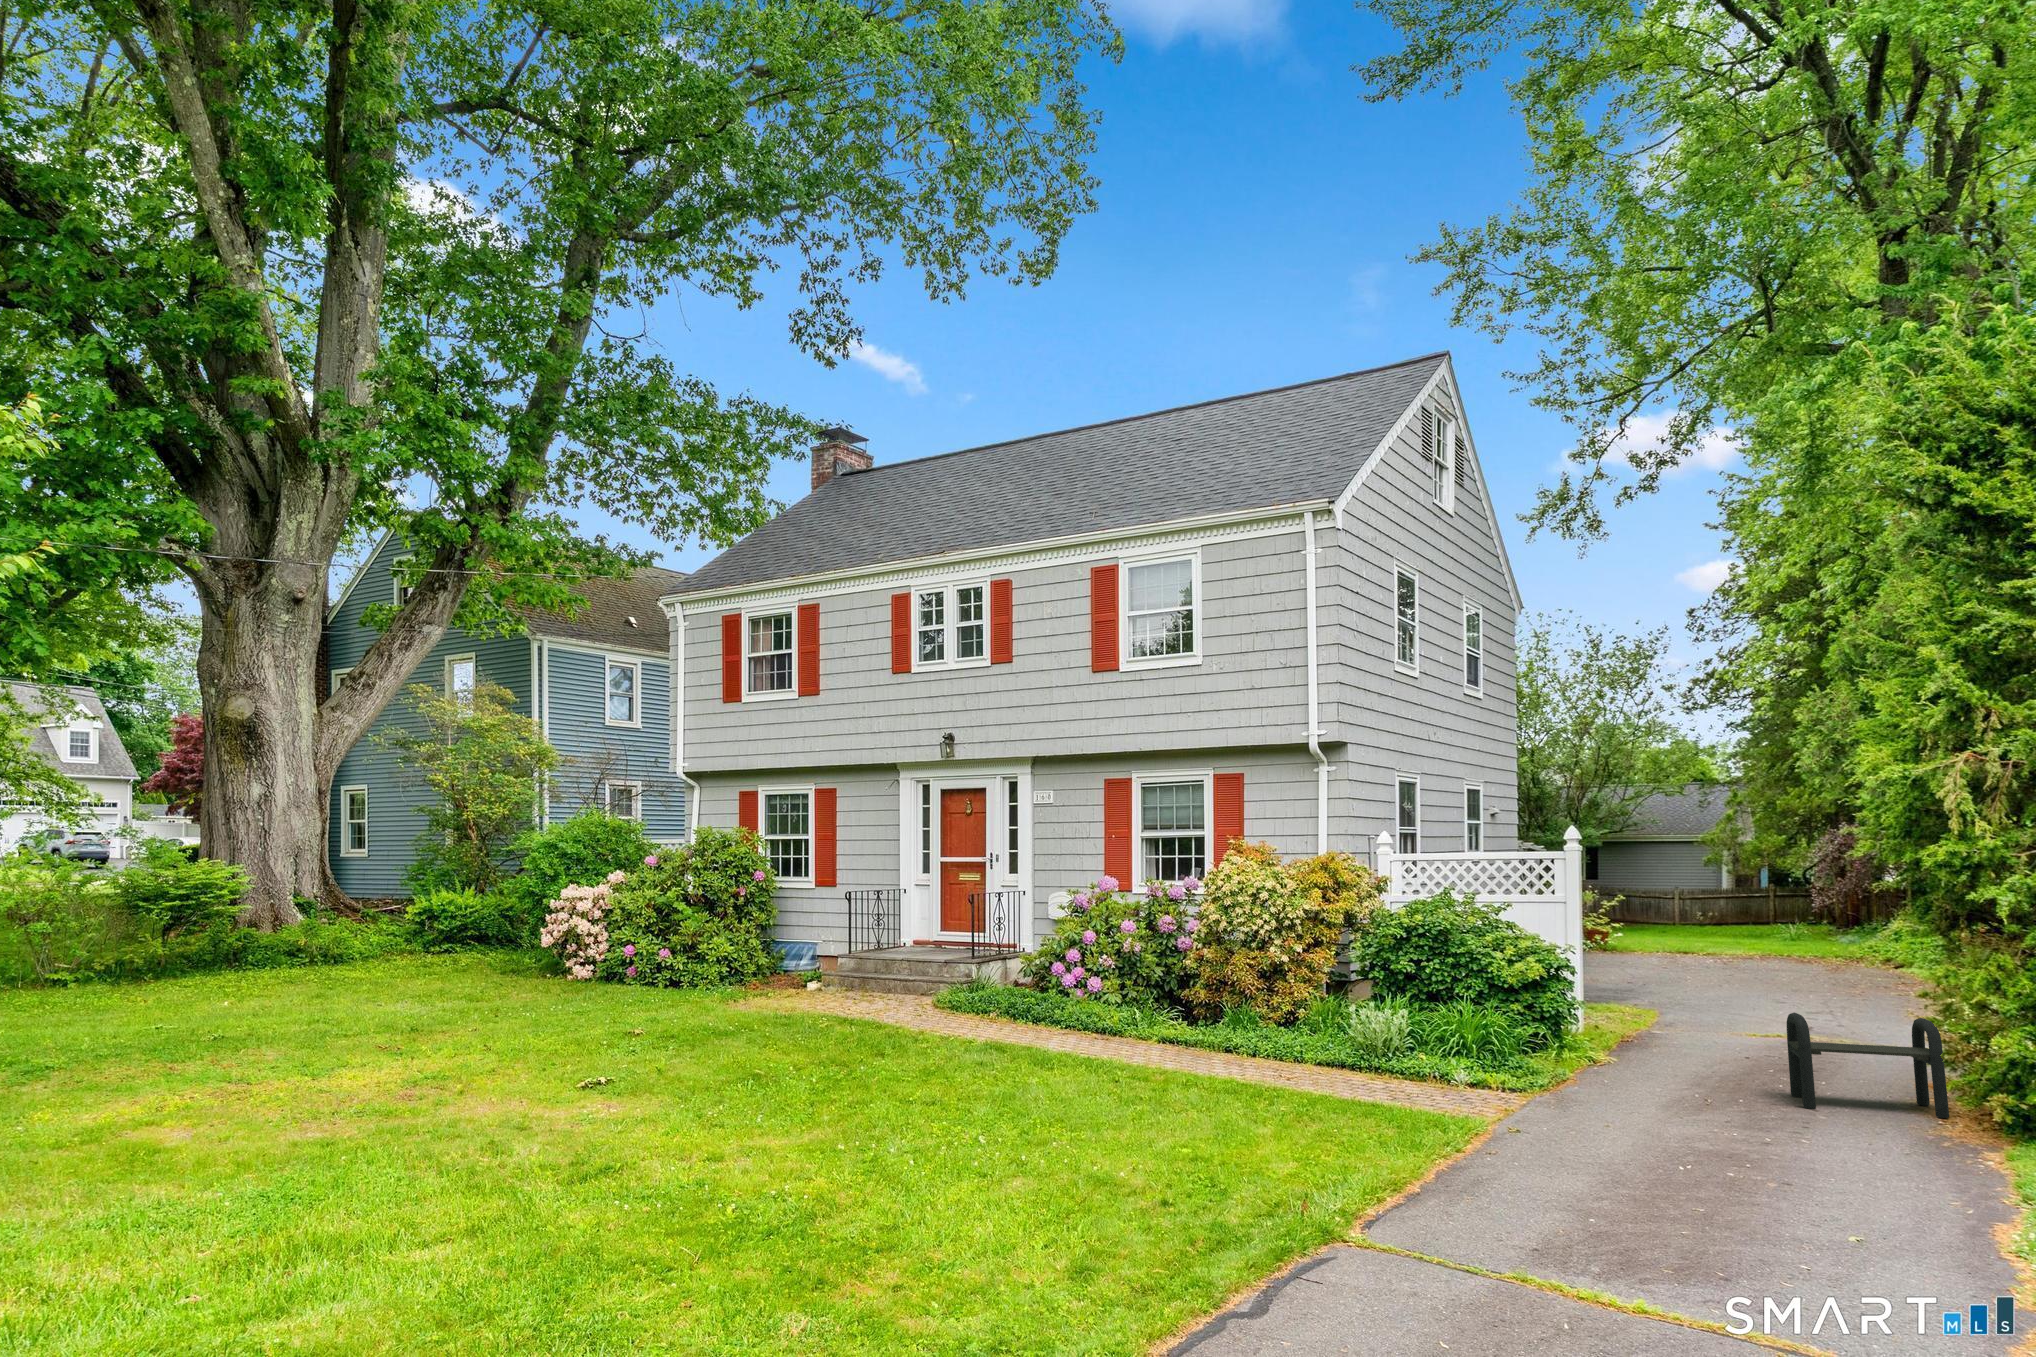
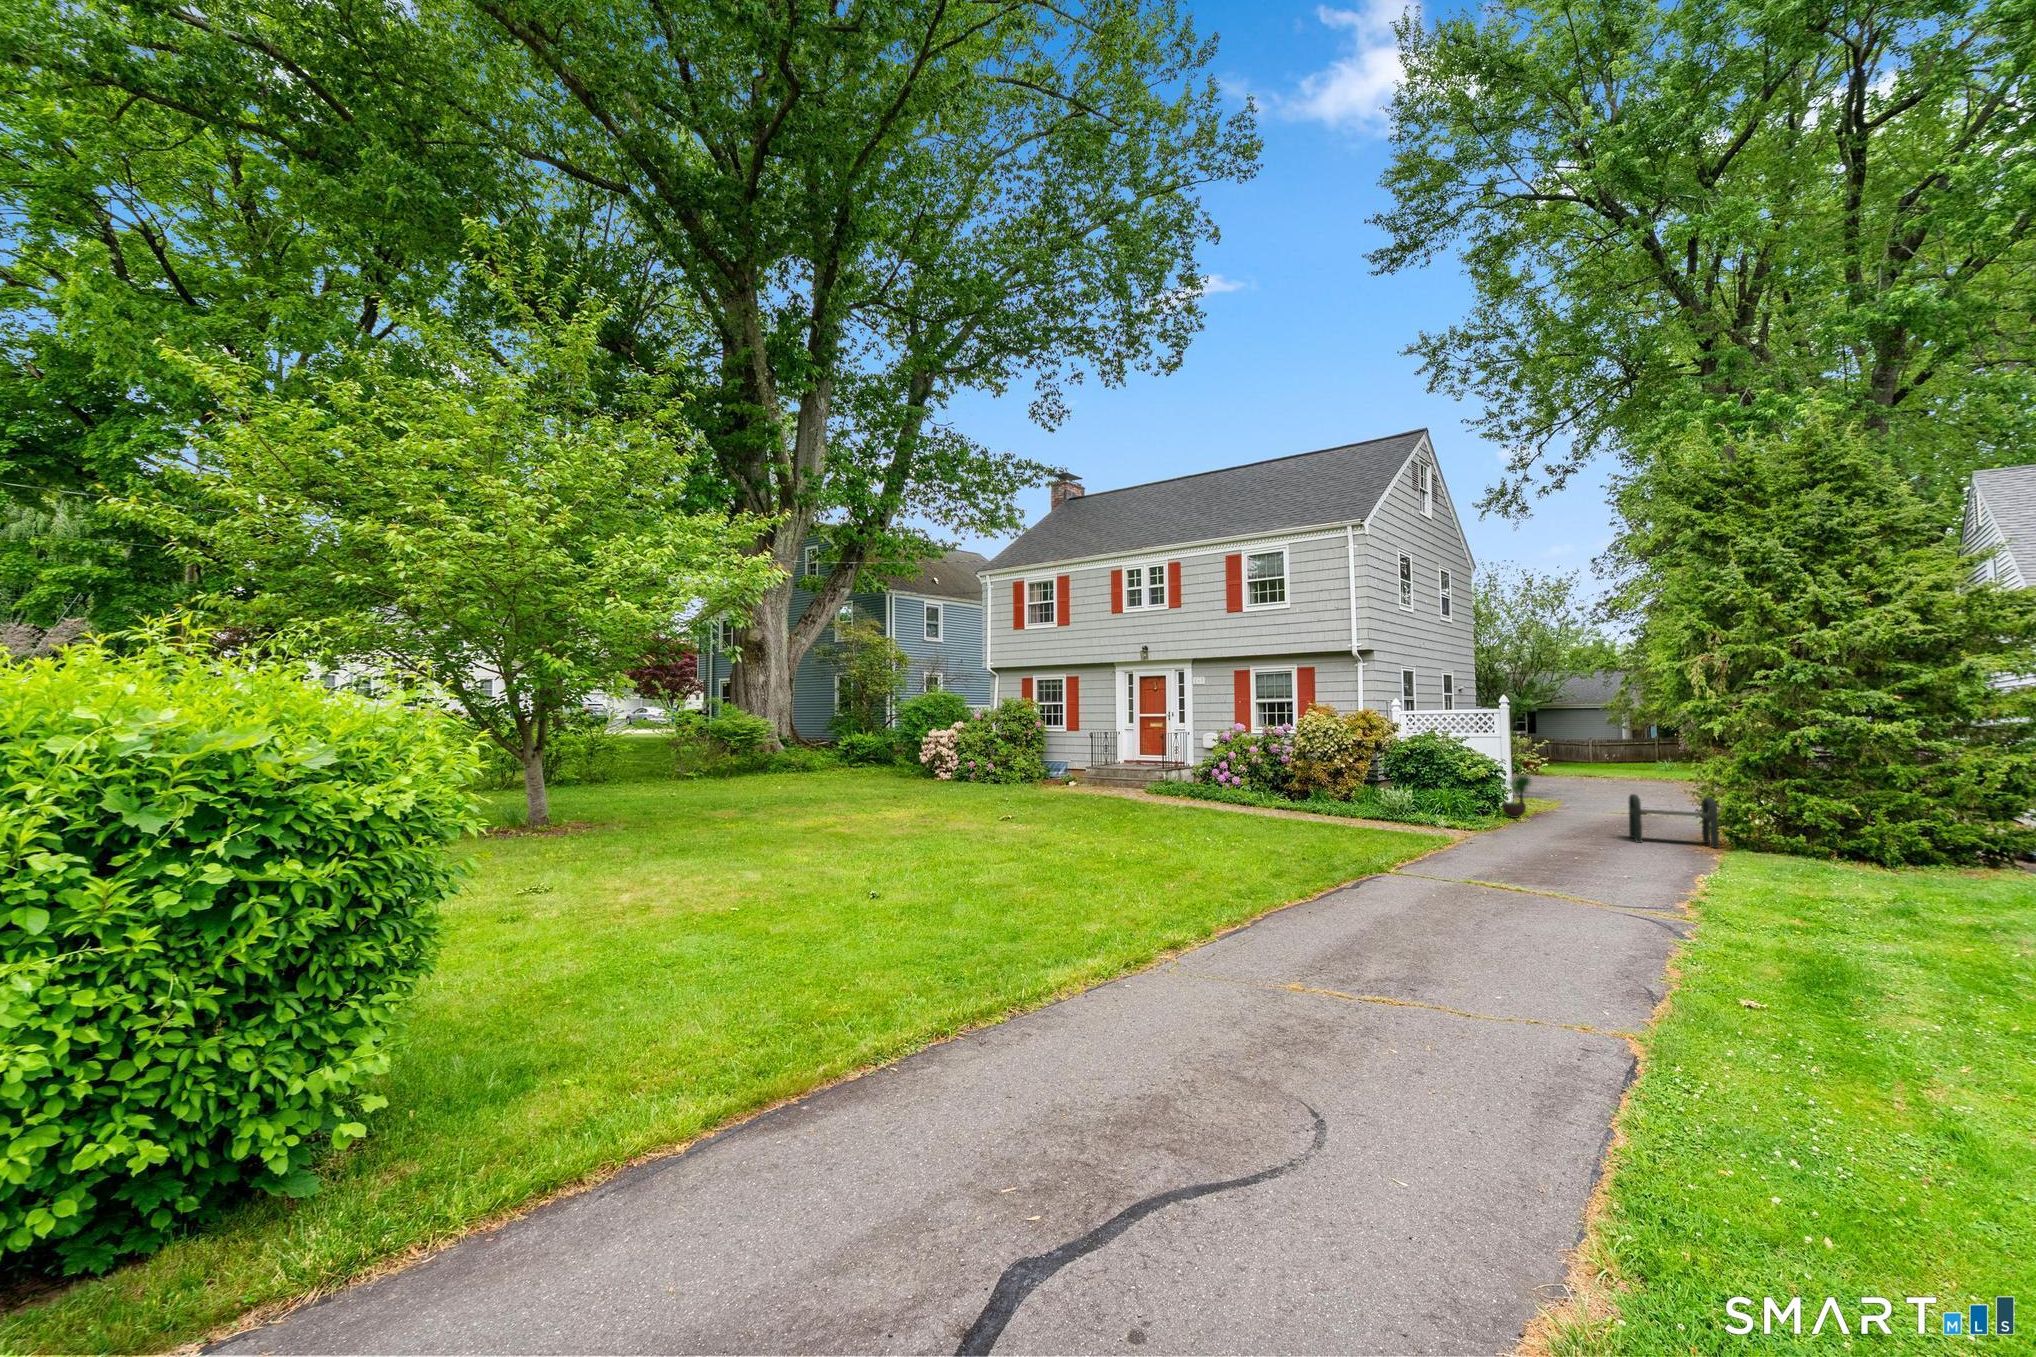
potted tree: none [1566,966,1619,1054] -> present [1502,776,1531,818]

